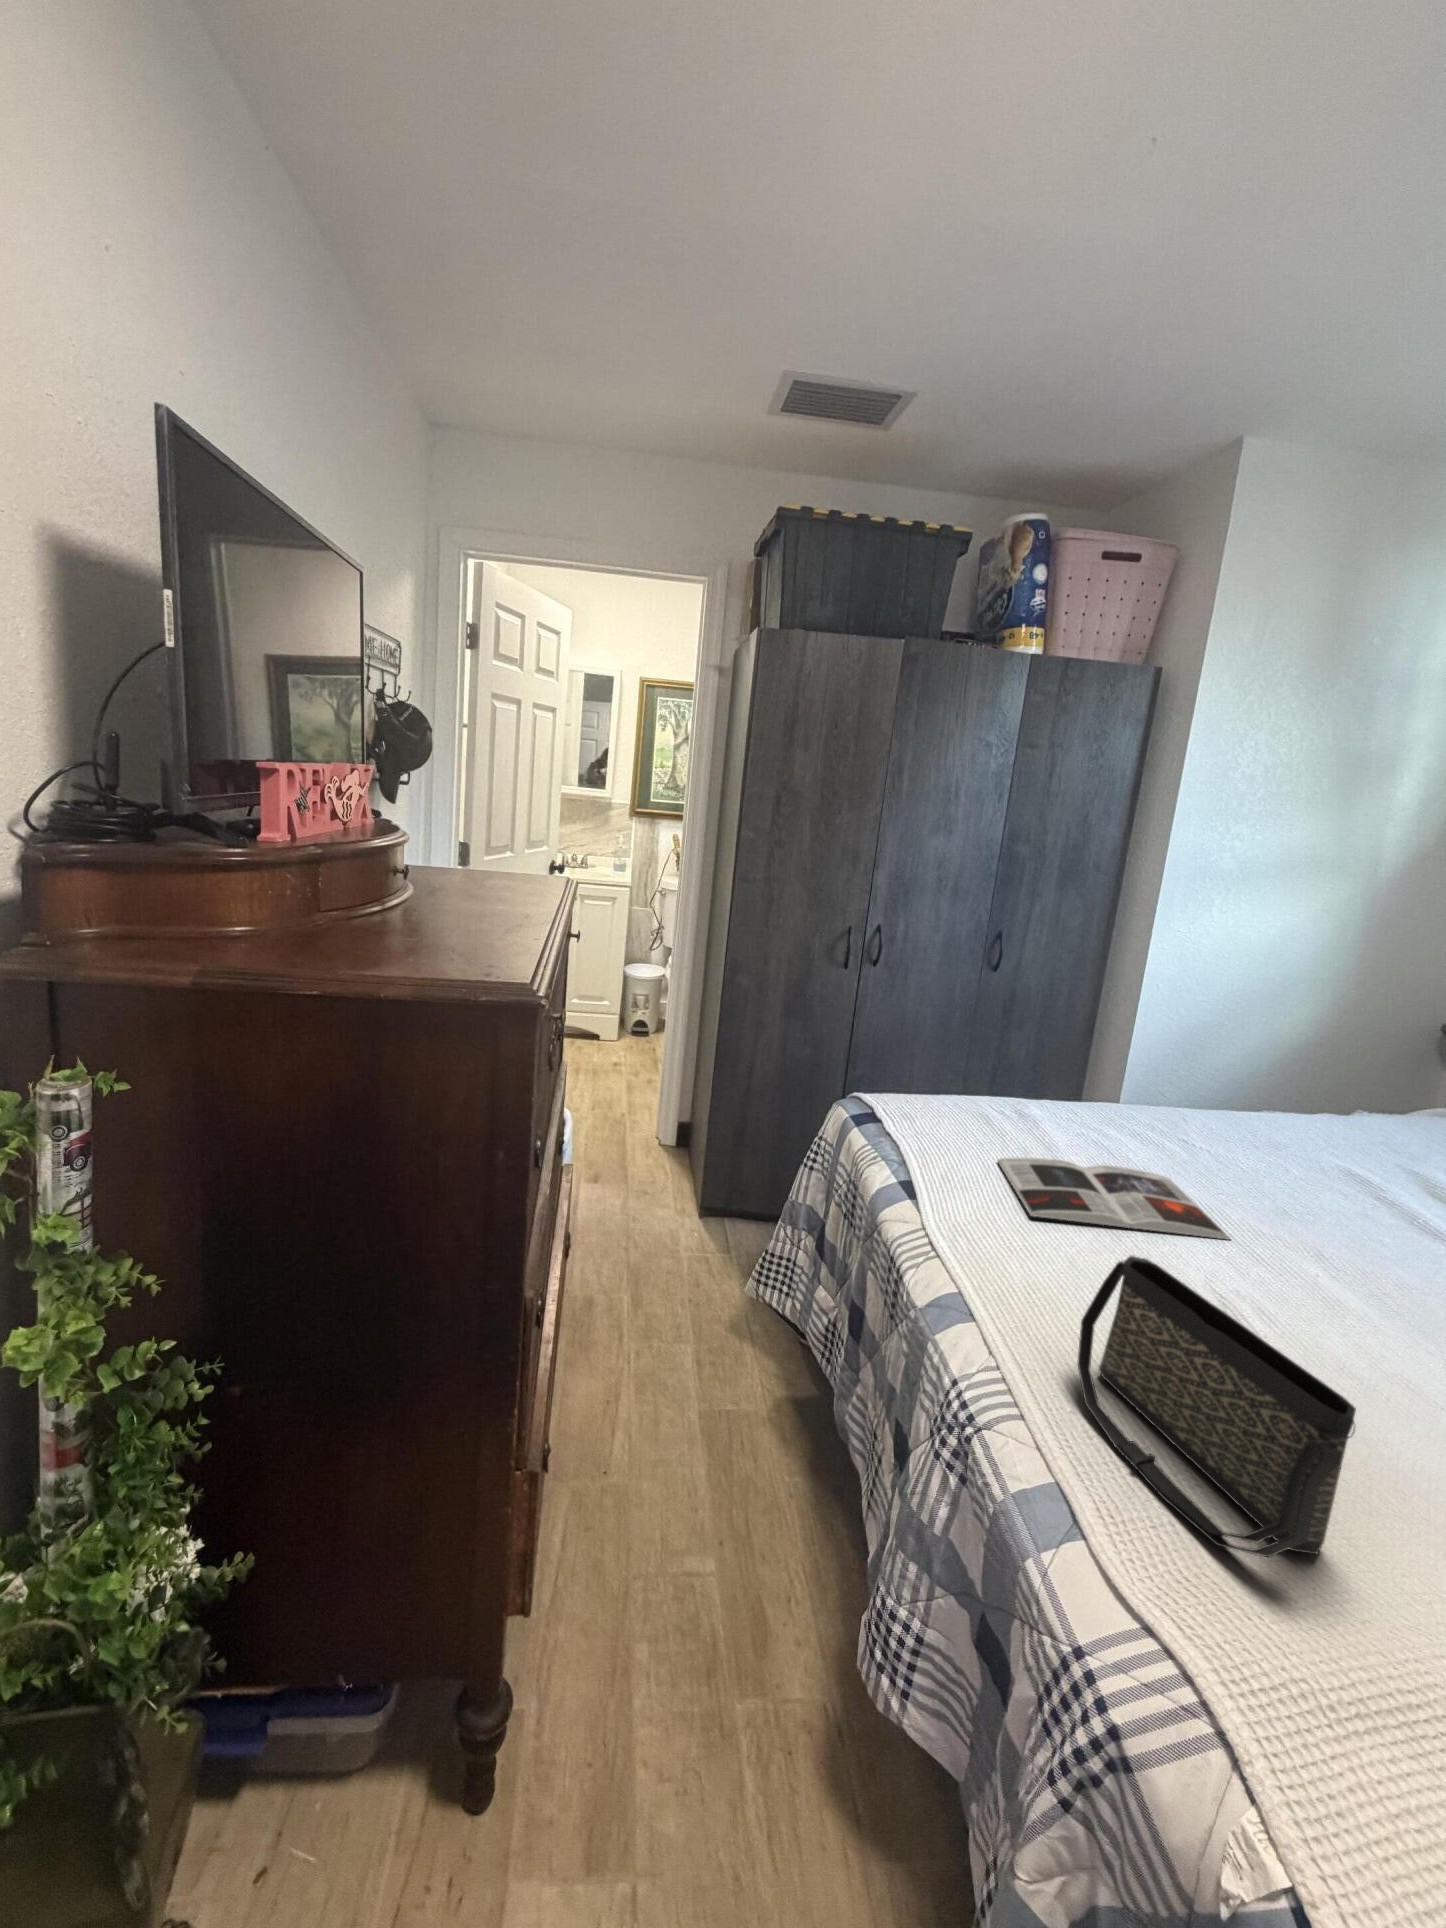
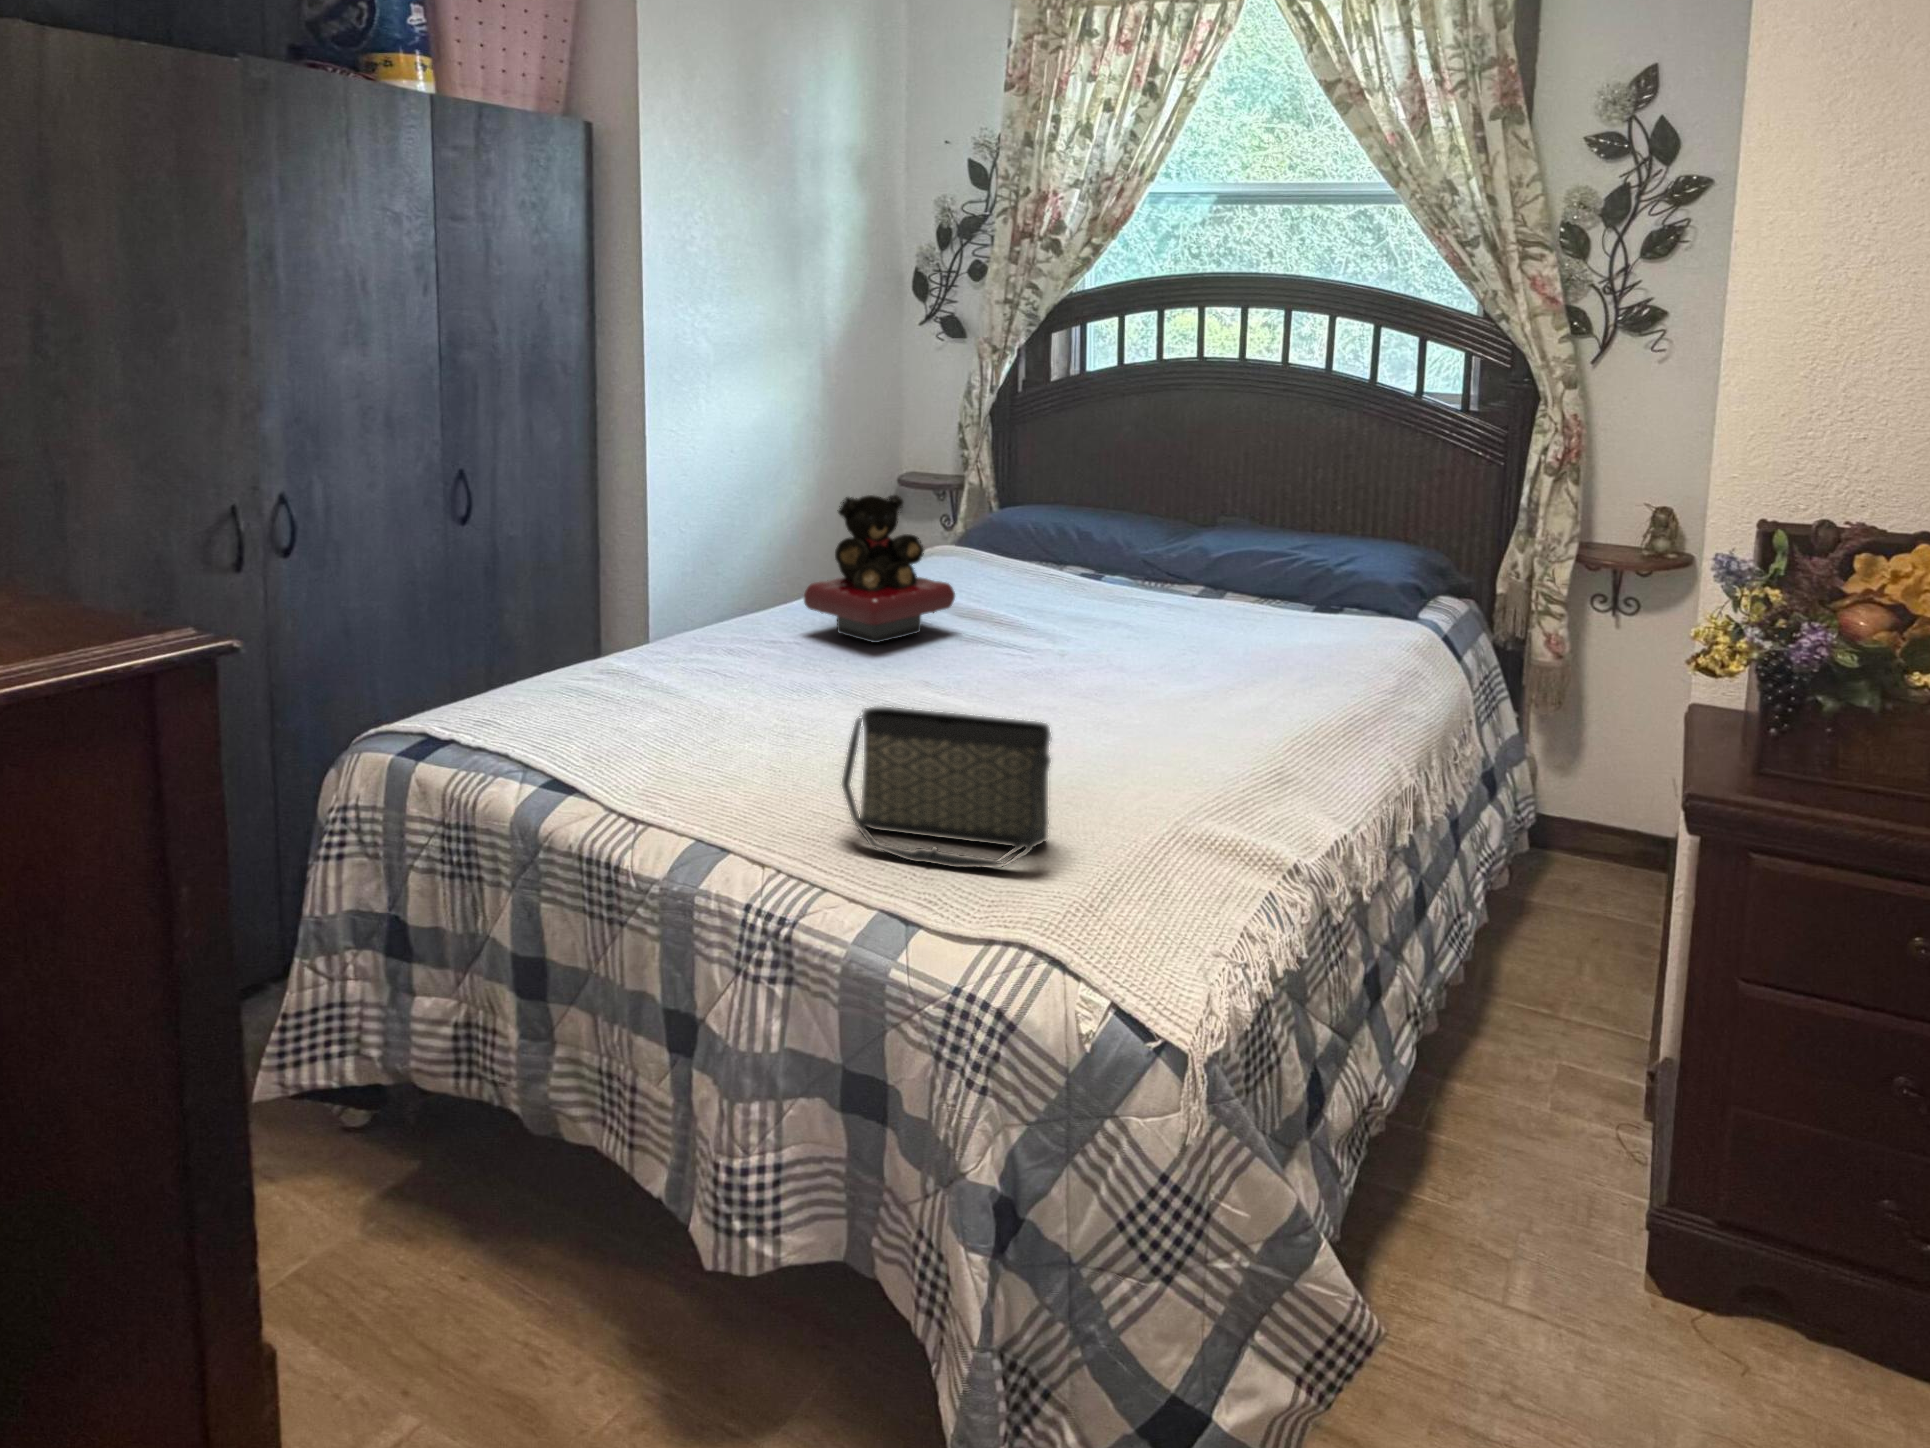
teddy bear: none [1224,1021,1411,1186] -> present [804,495,955,643]
magazine: present [998,1157,1230,1240] -> none [631,679,872,754]

